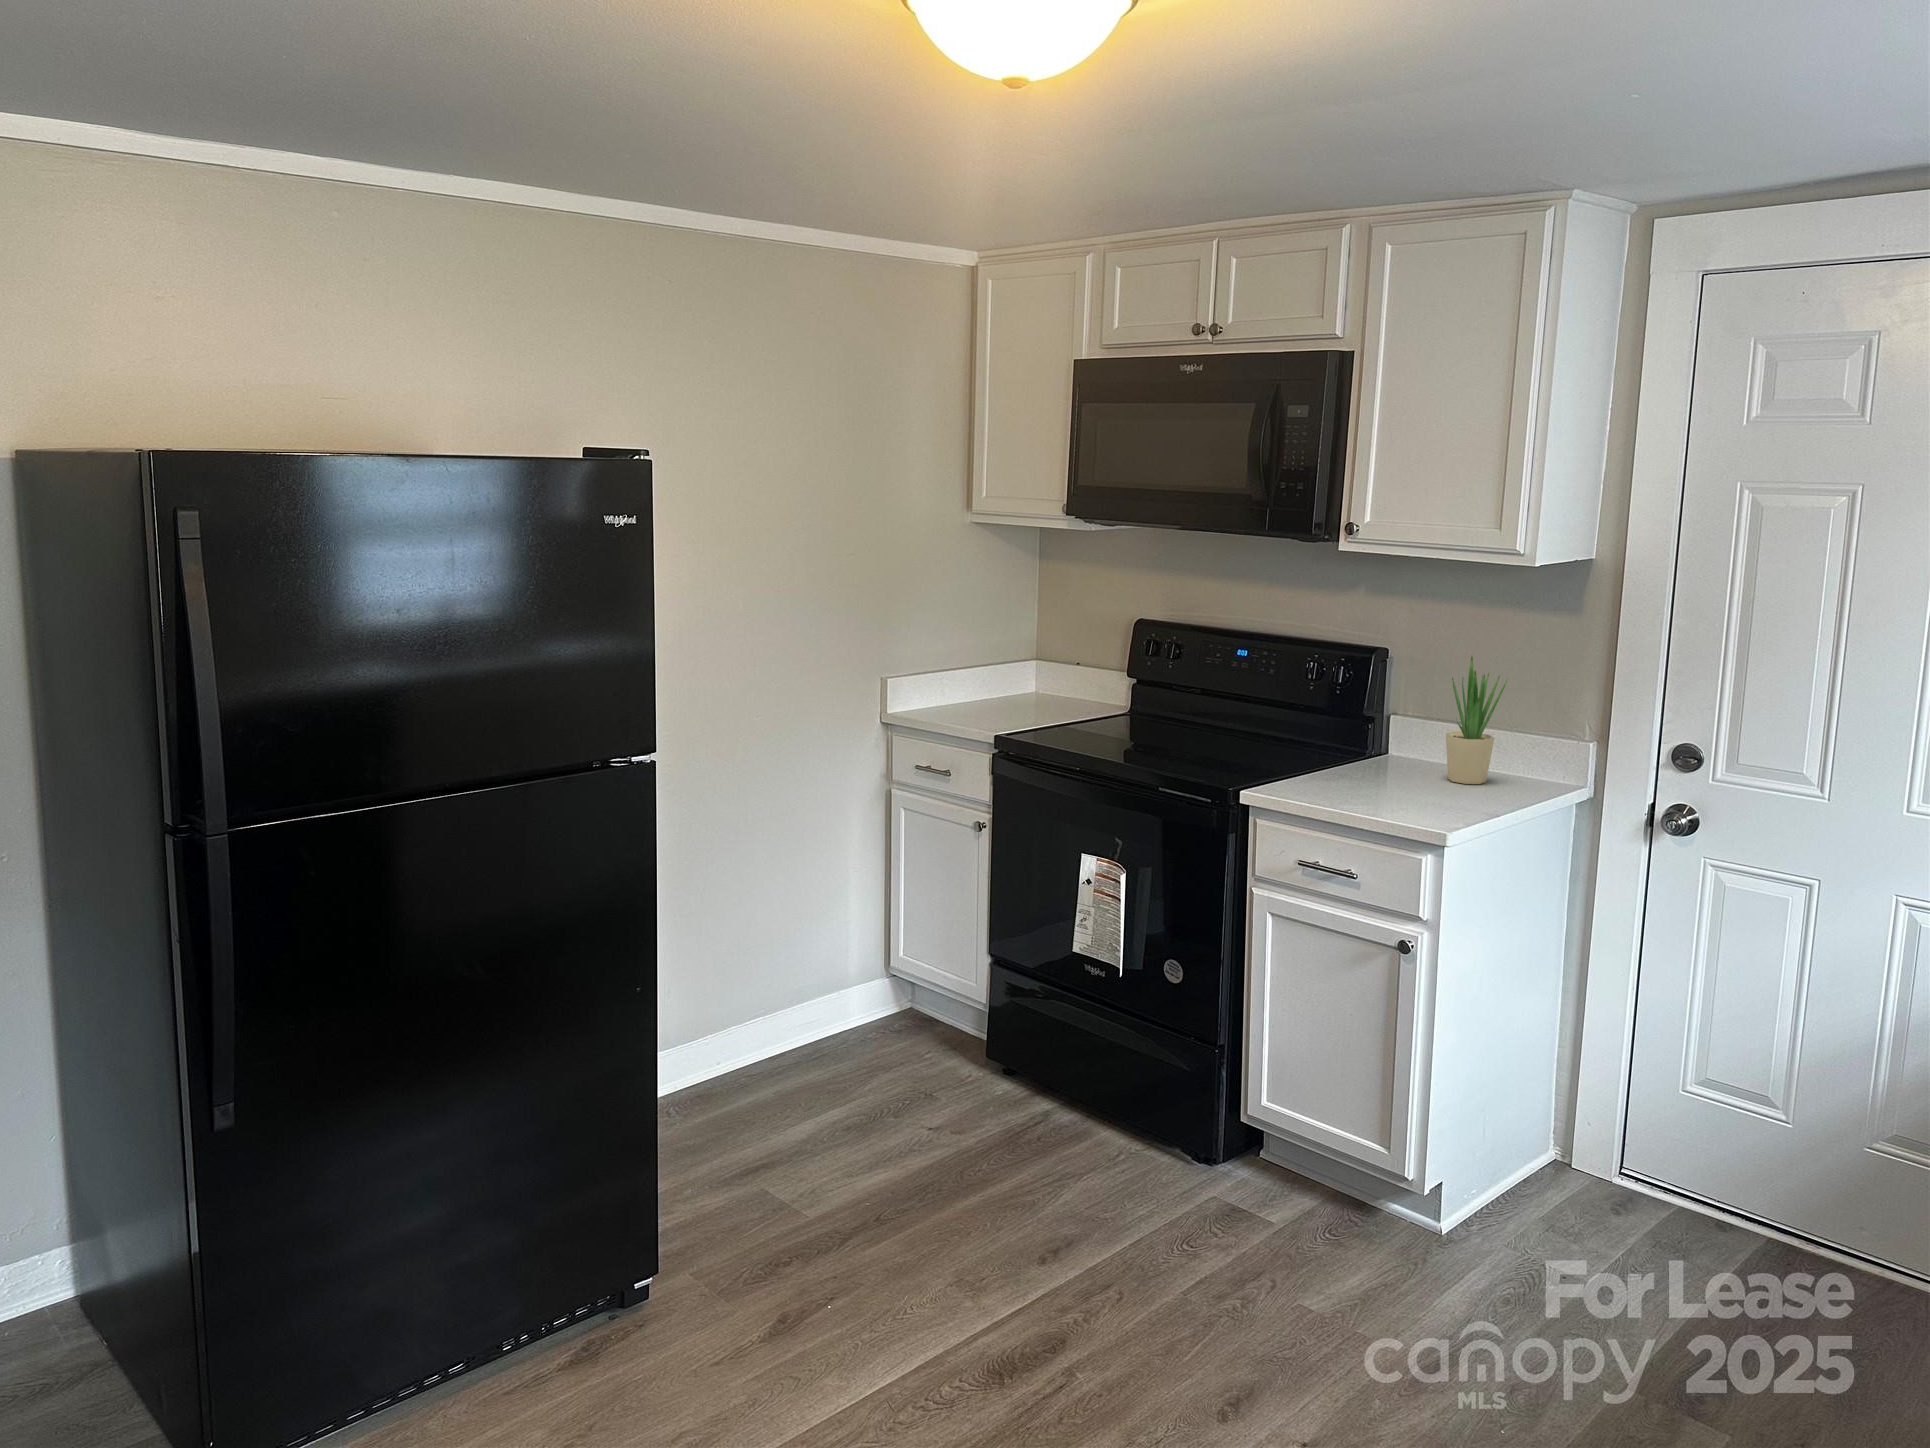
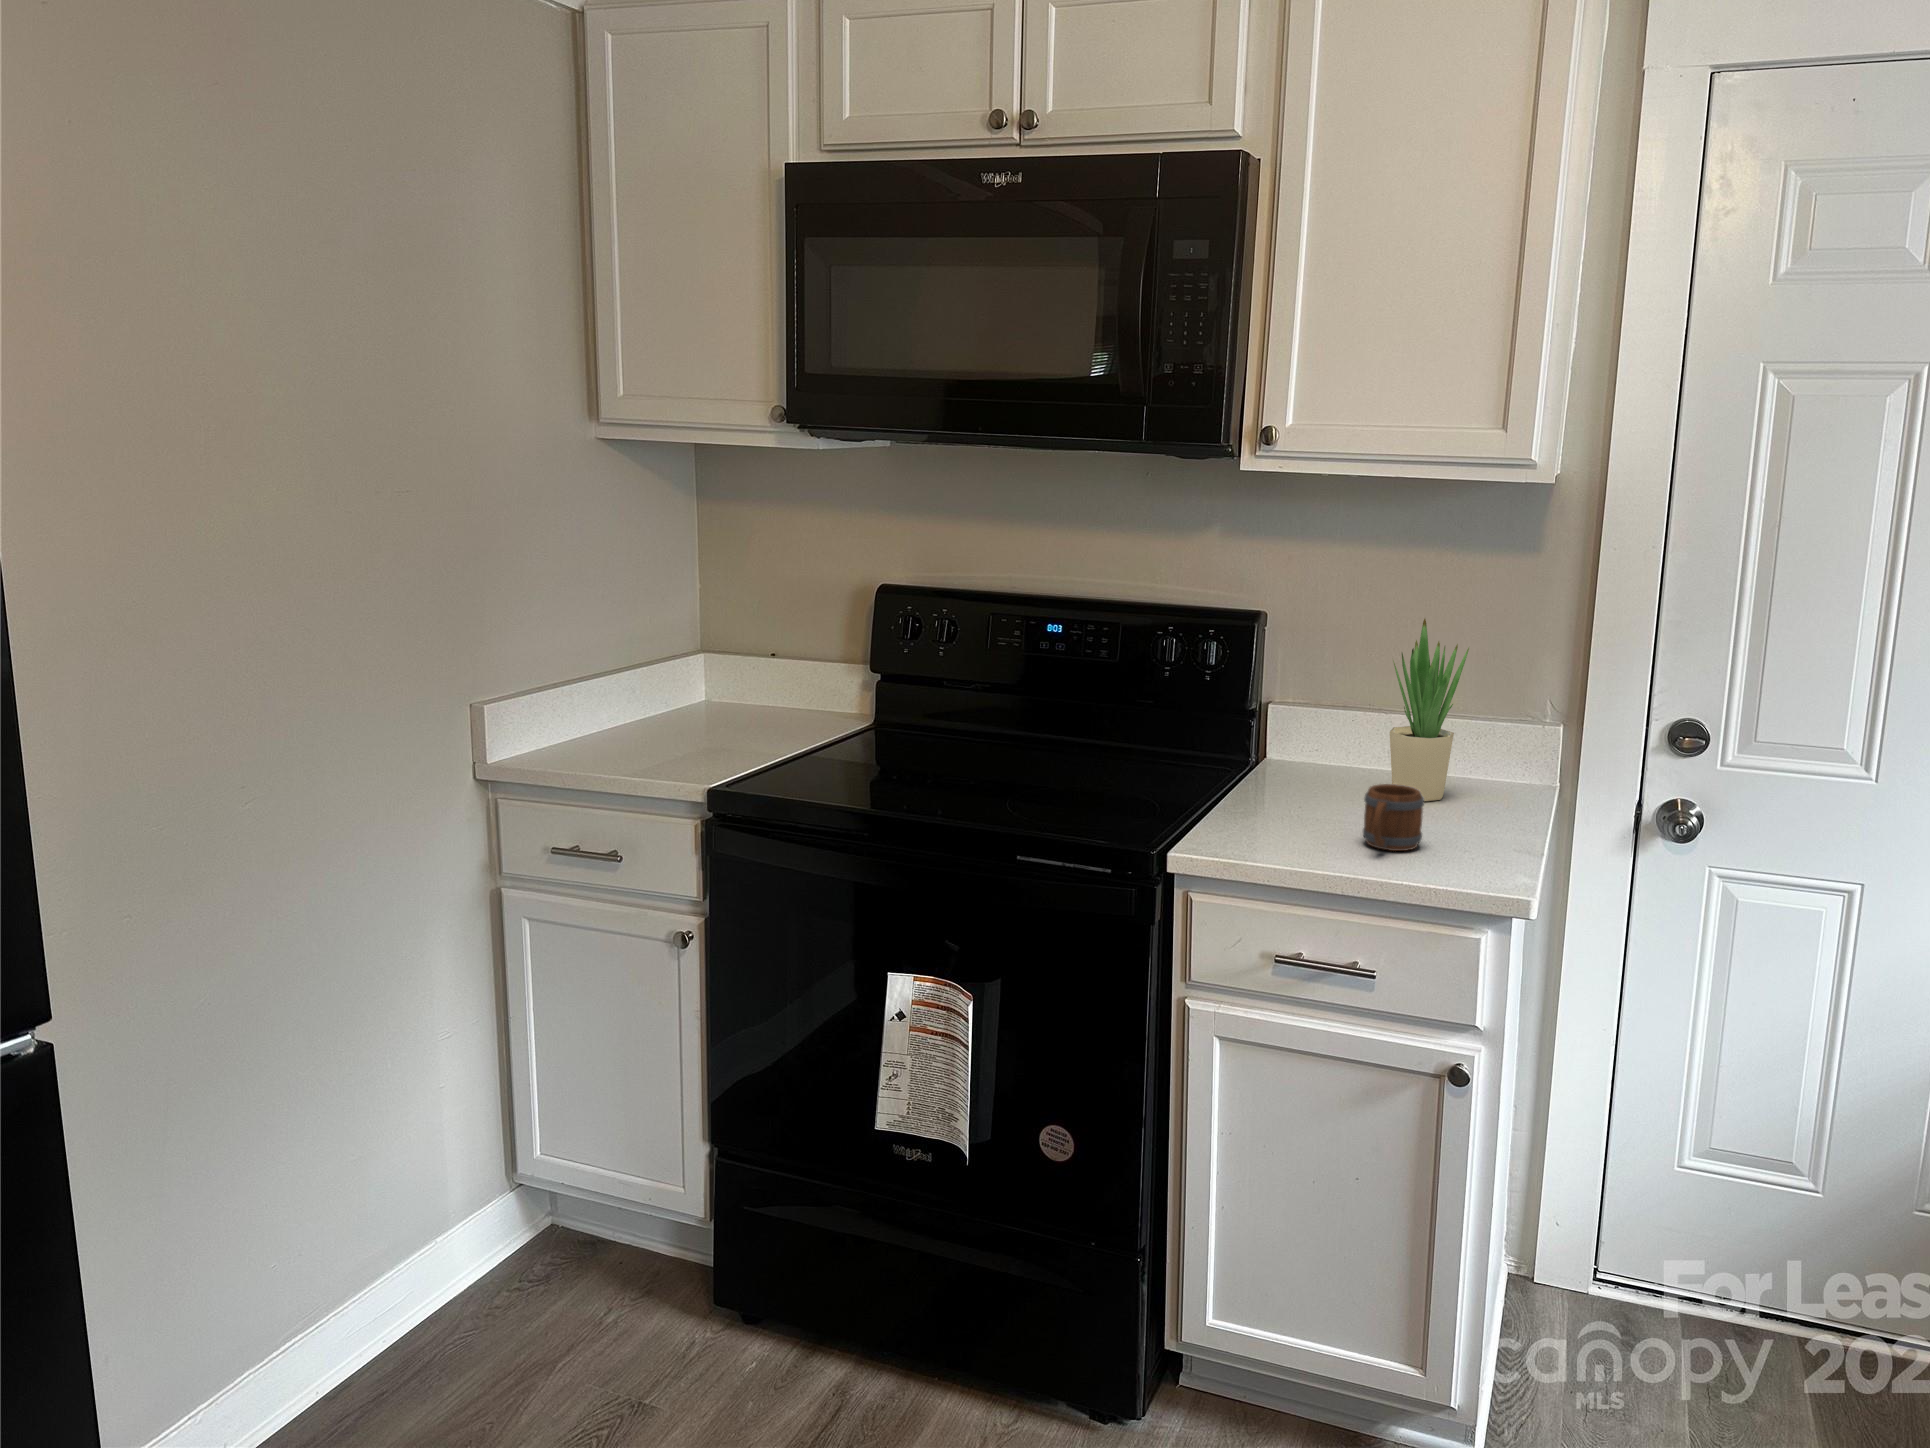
mug: none [1372,761,1420,805] -> present [1363,784,1424,851]

